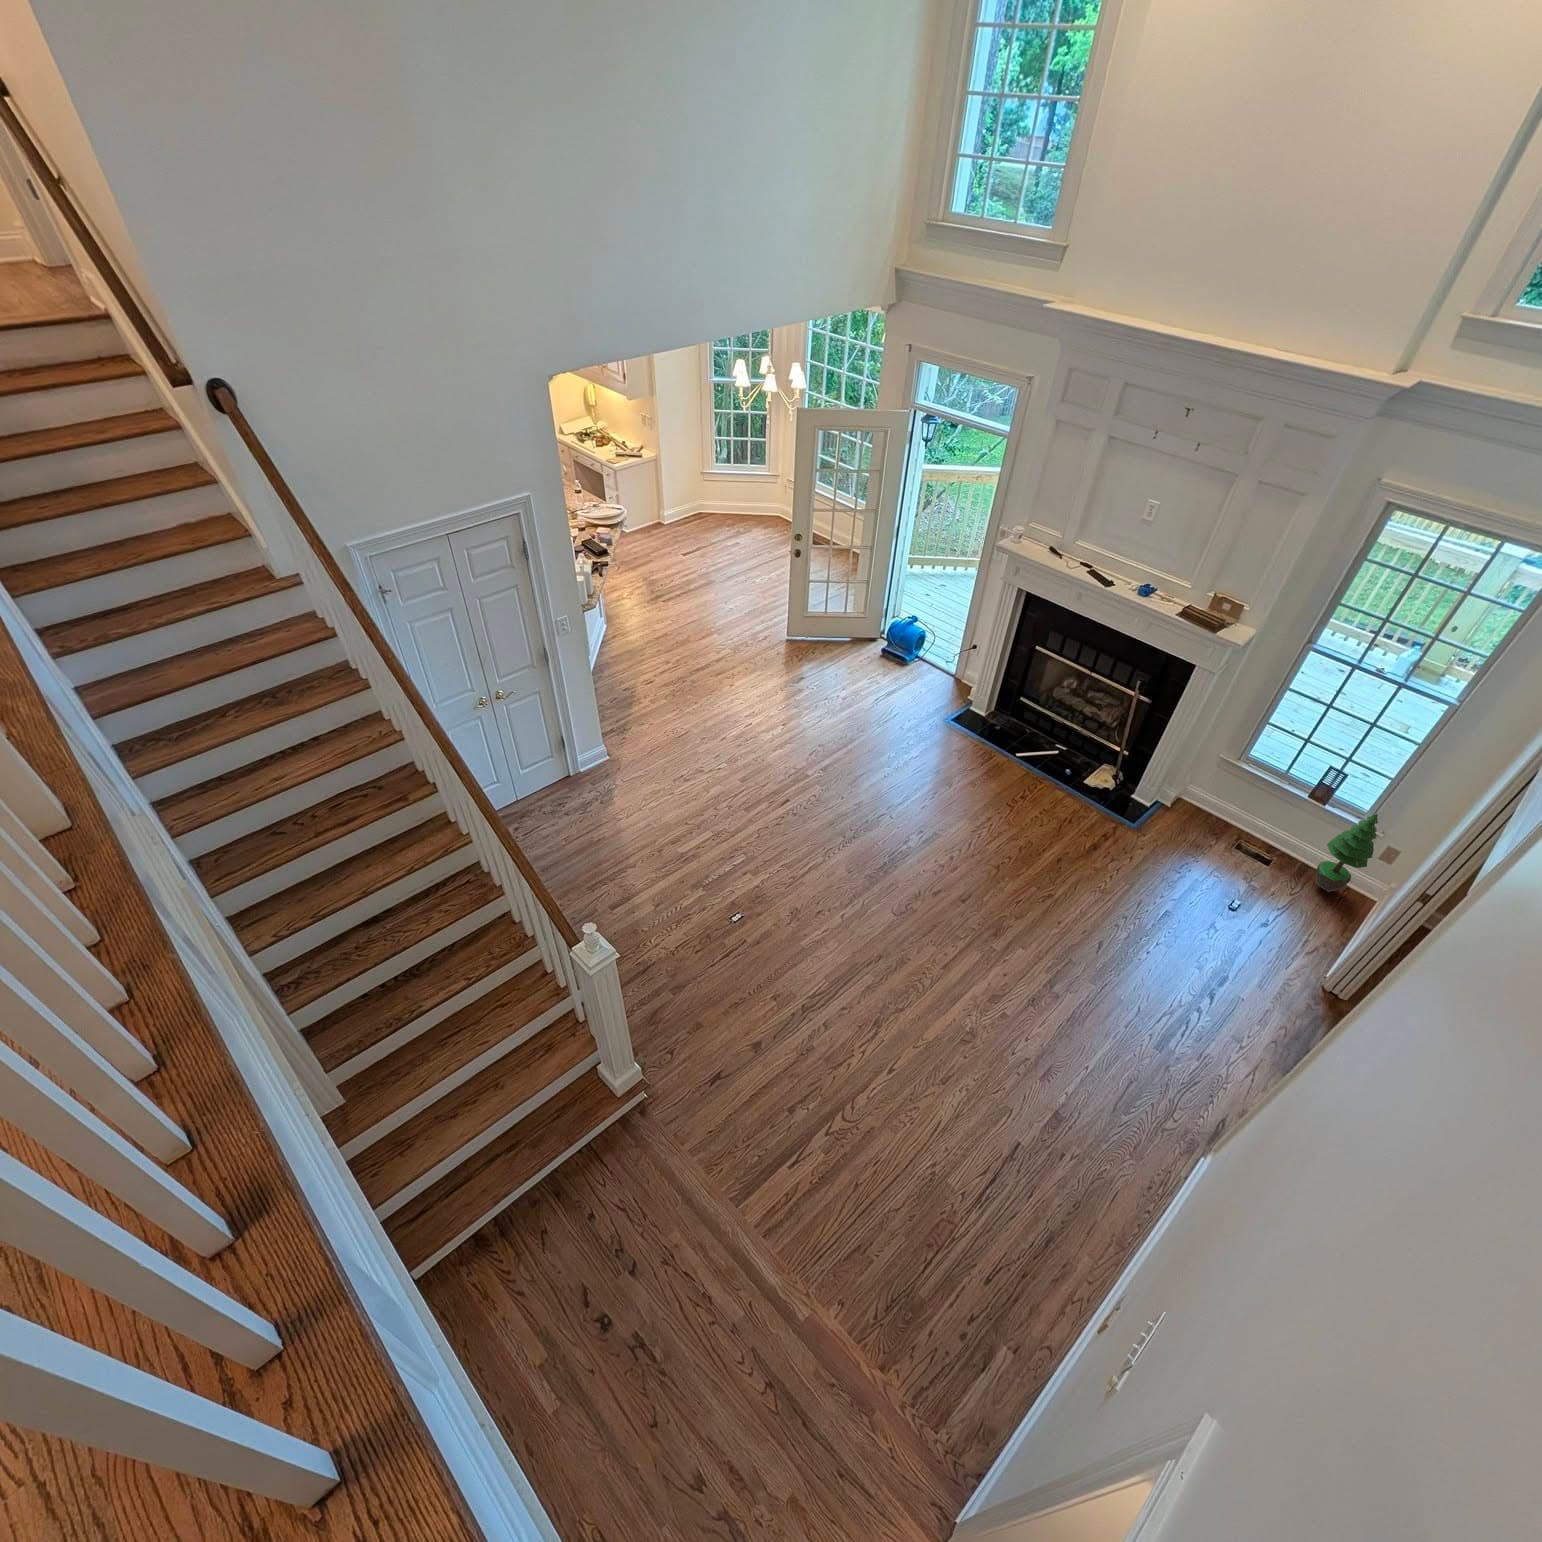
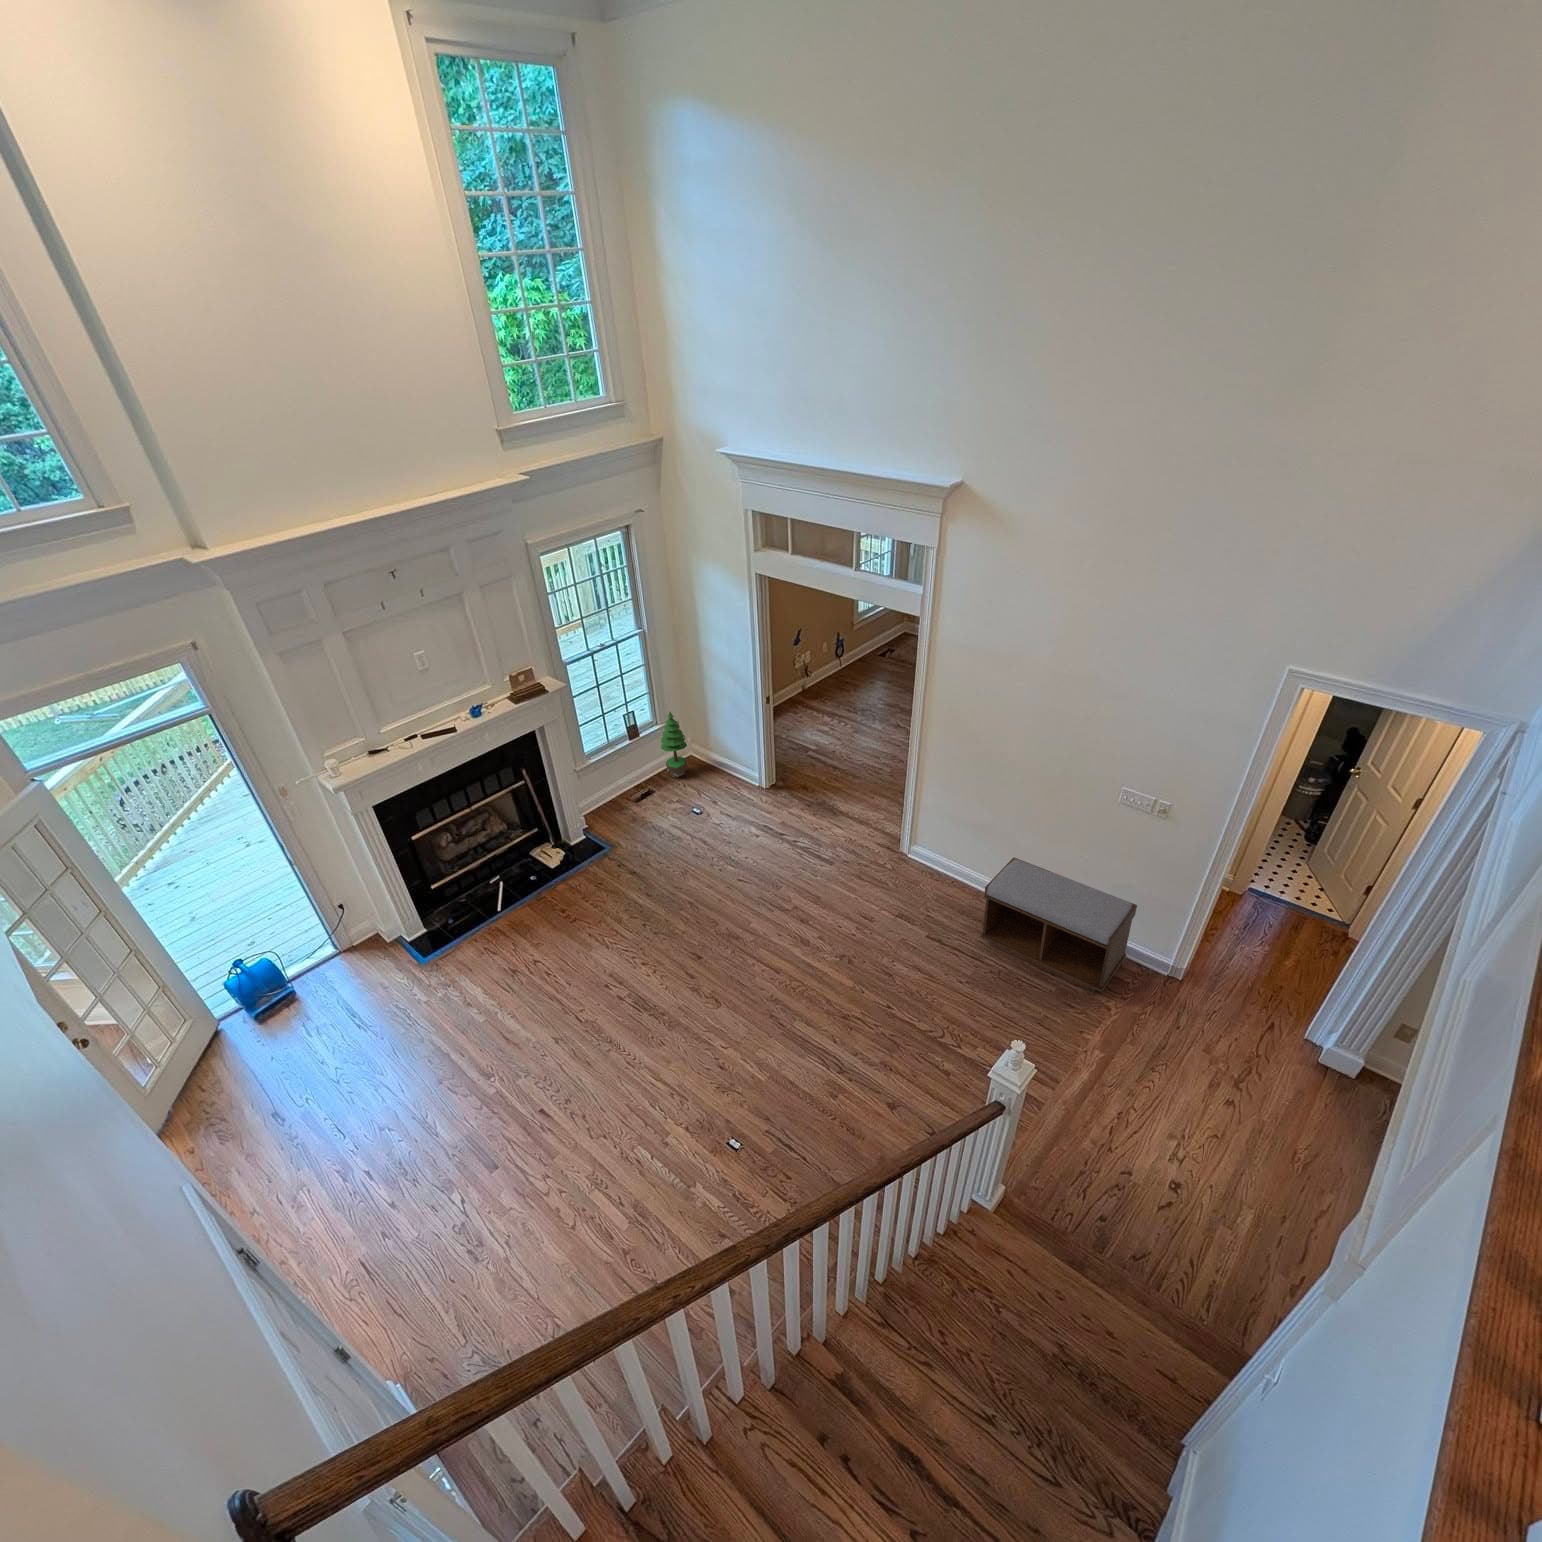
bench: none [900,1174,1128,1465] -> present [980,857,1137,992]

